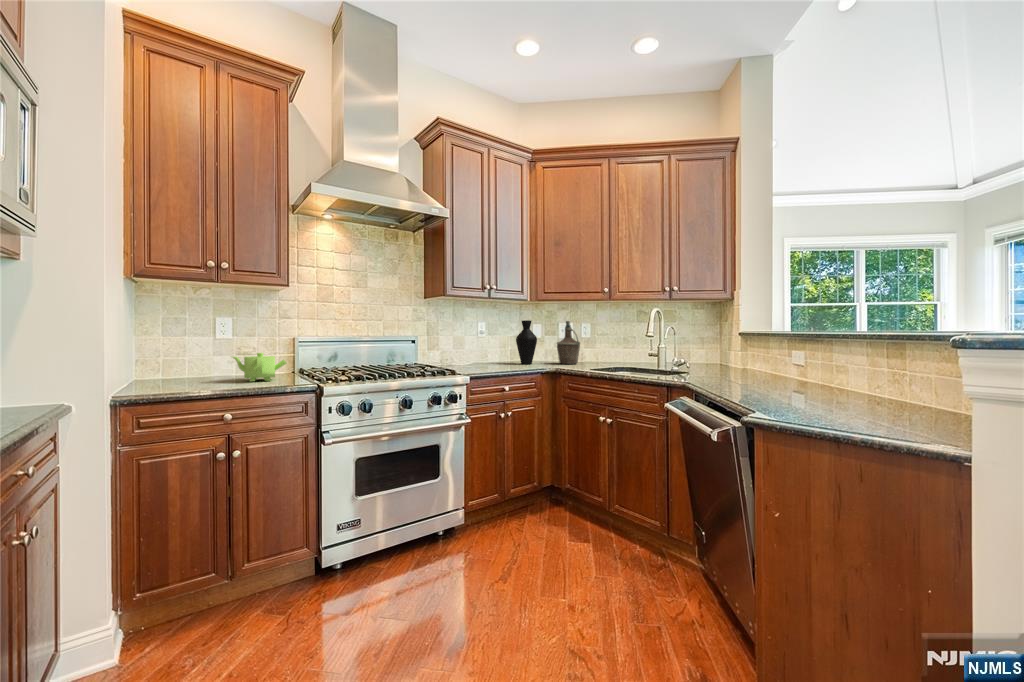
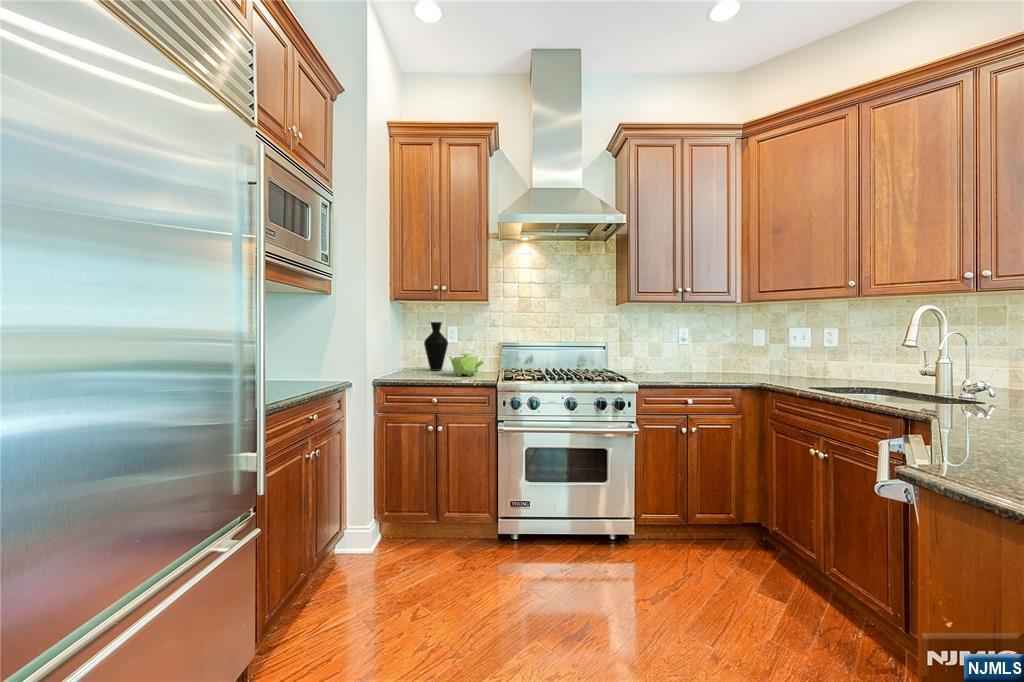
vase: present [516,320,537,364] -> present [424,322,448,371]
bottle: present [557,321,580,364] -> none [780,324,815,377]

